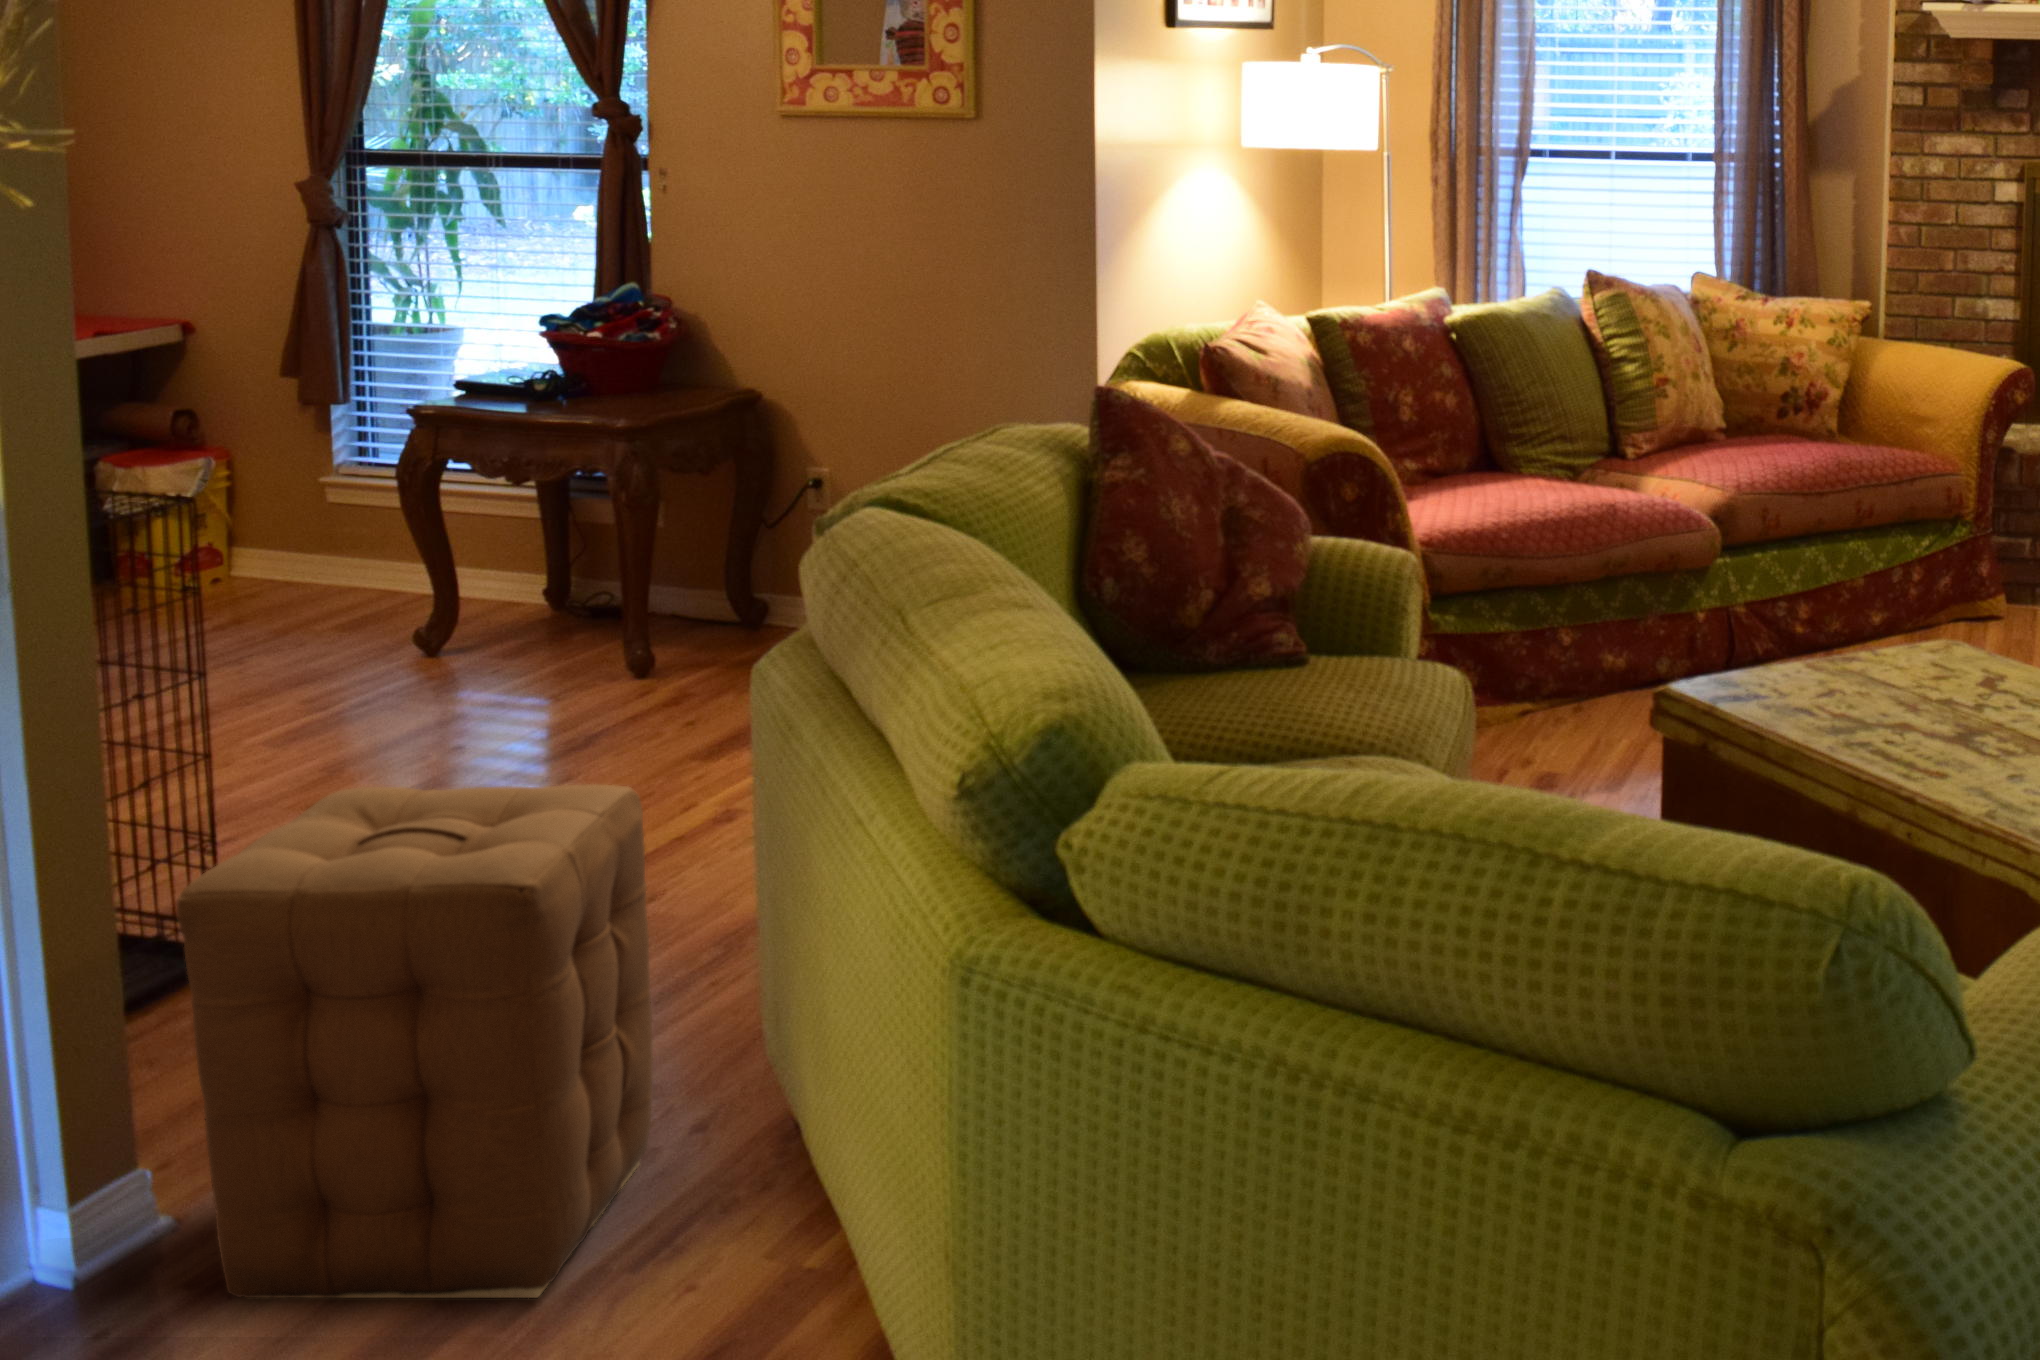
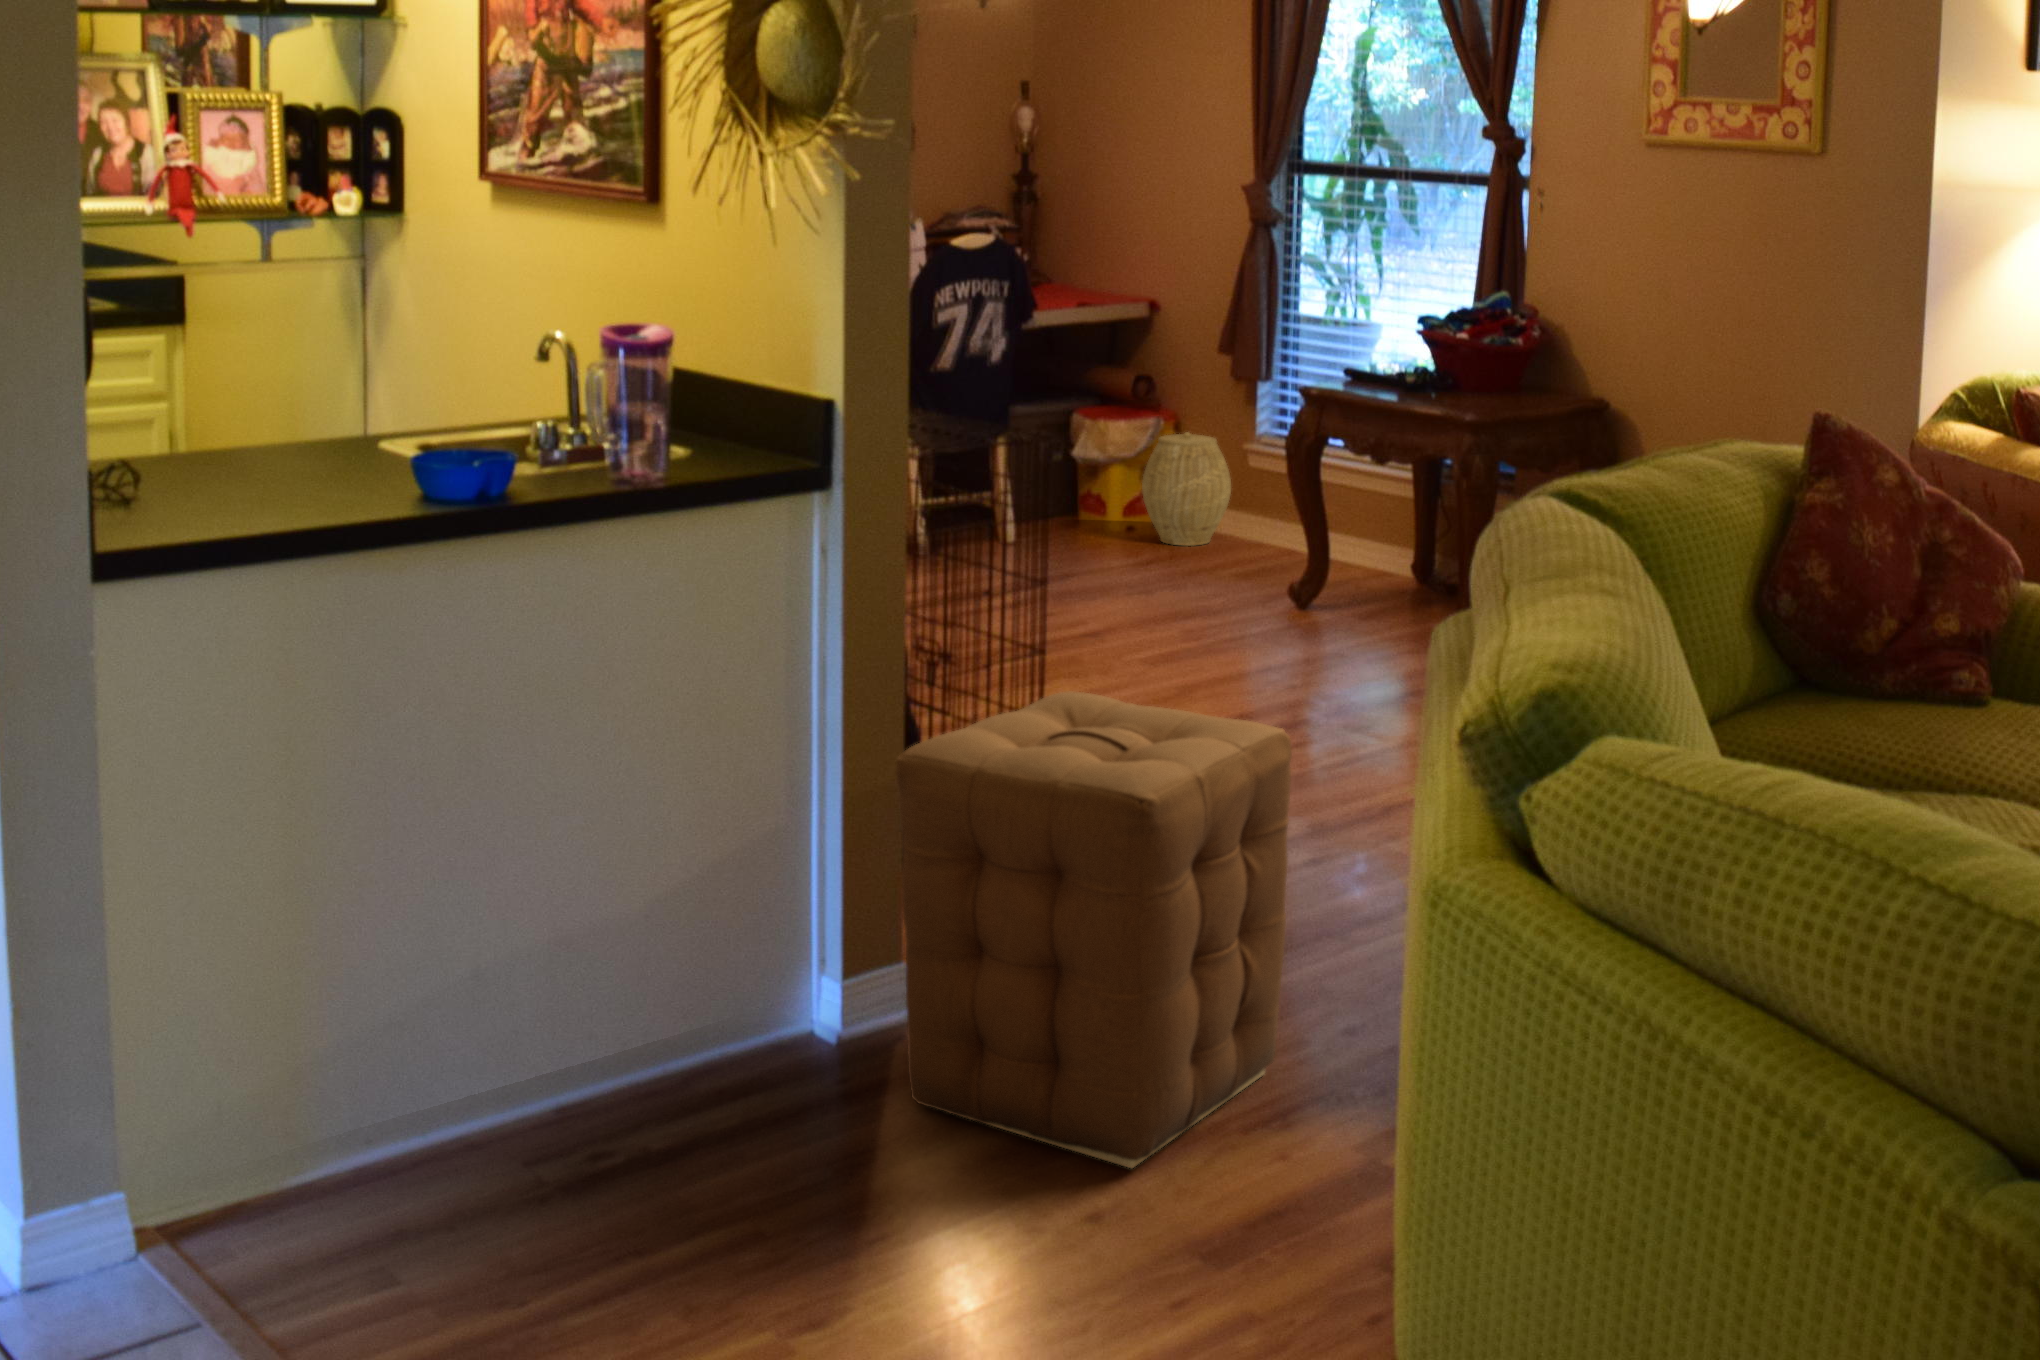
woven basket: none [174,480,294,616] -> present [1142,432,1231,546]

